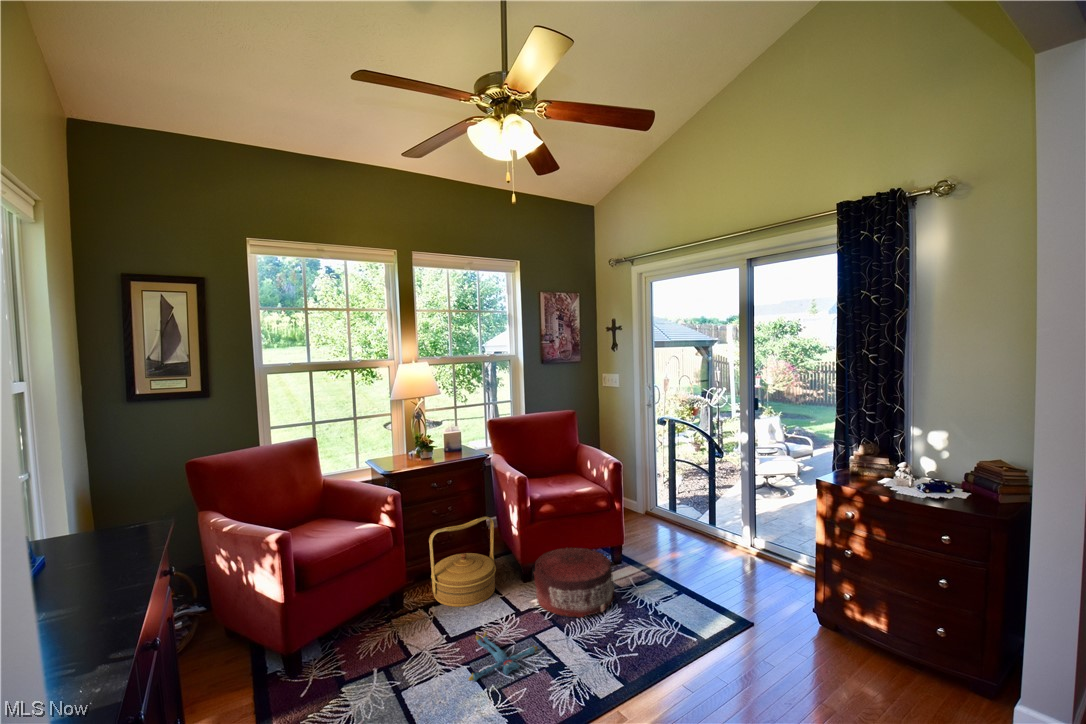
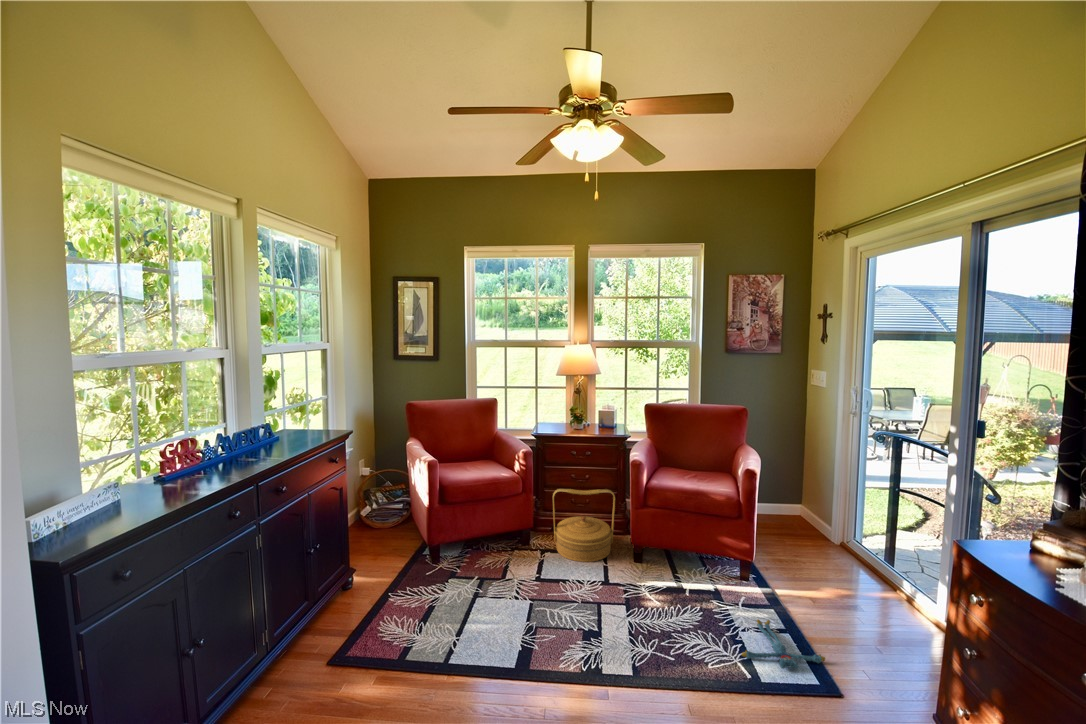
pouf: present [533,547,616,618] -> none [626,539,708,613]
plush toy: present [469,632,538,681] -> present [742,619,825,668]

